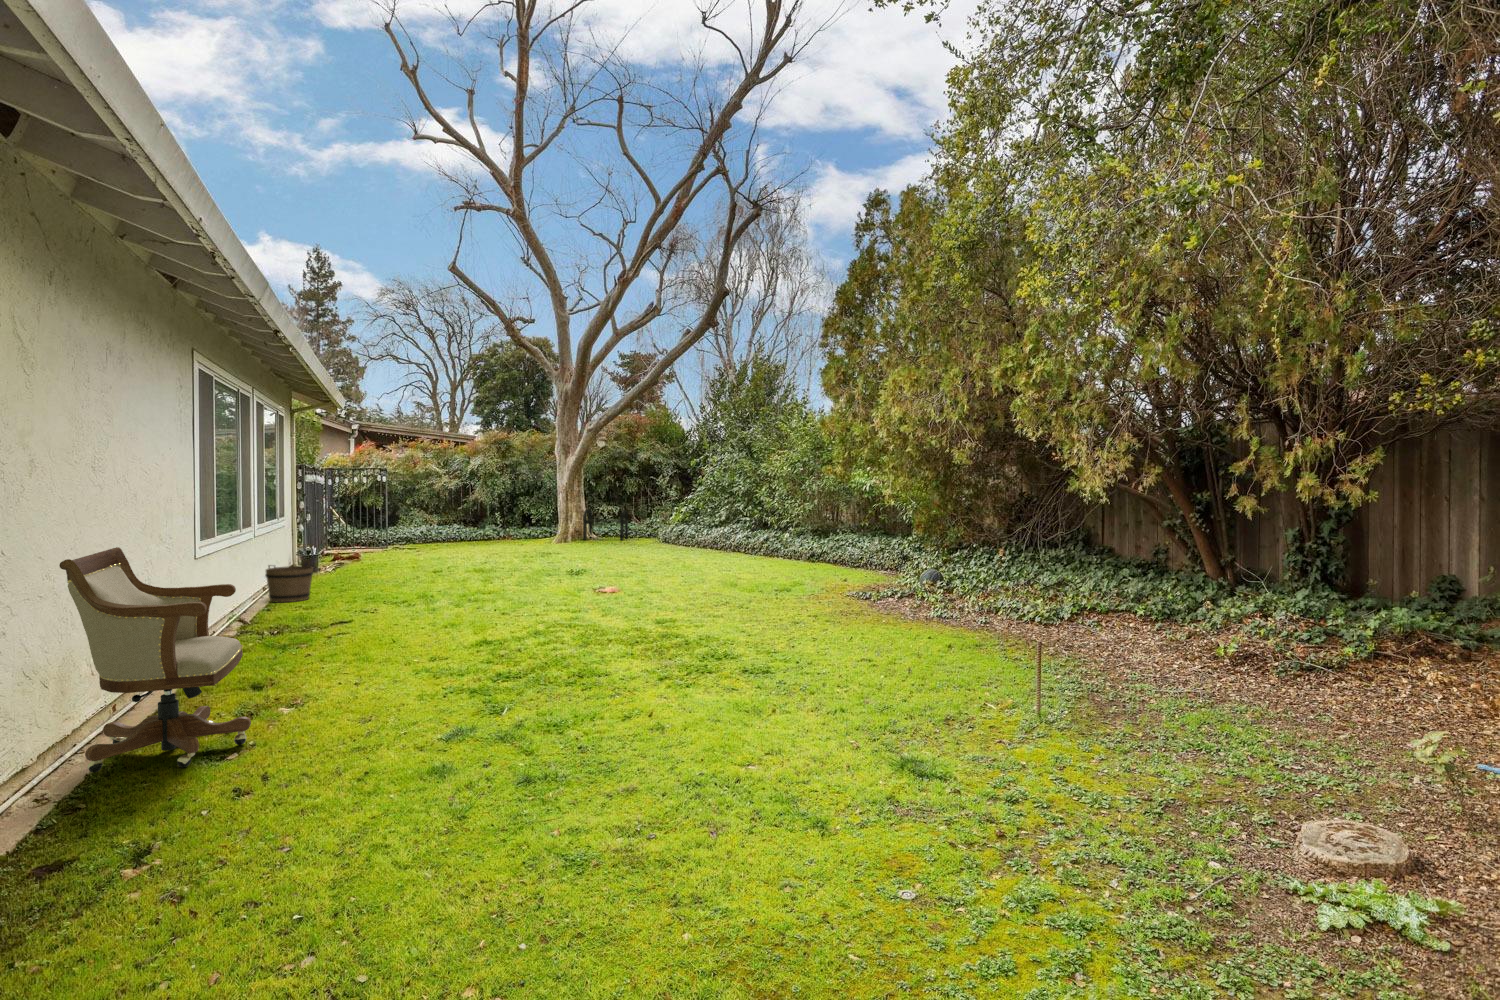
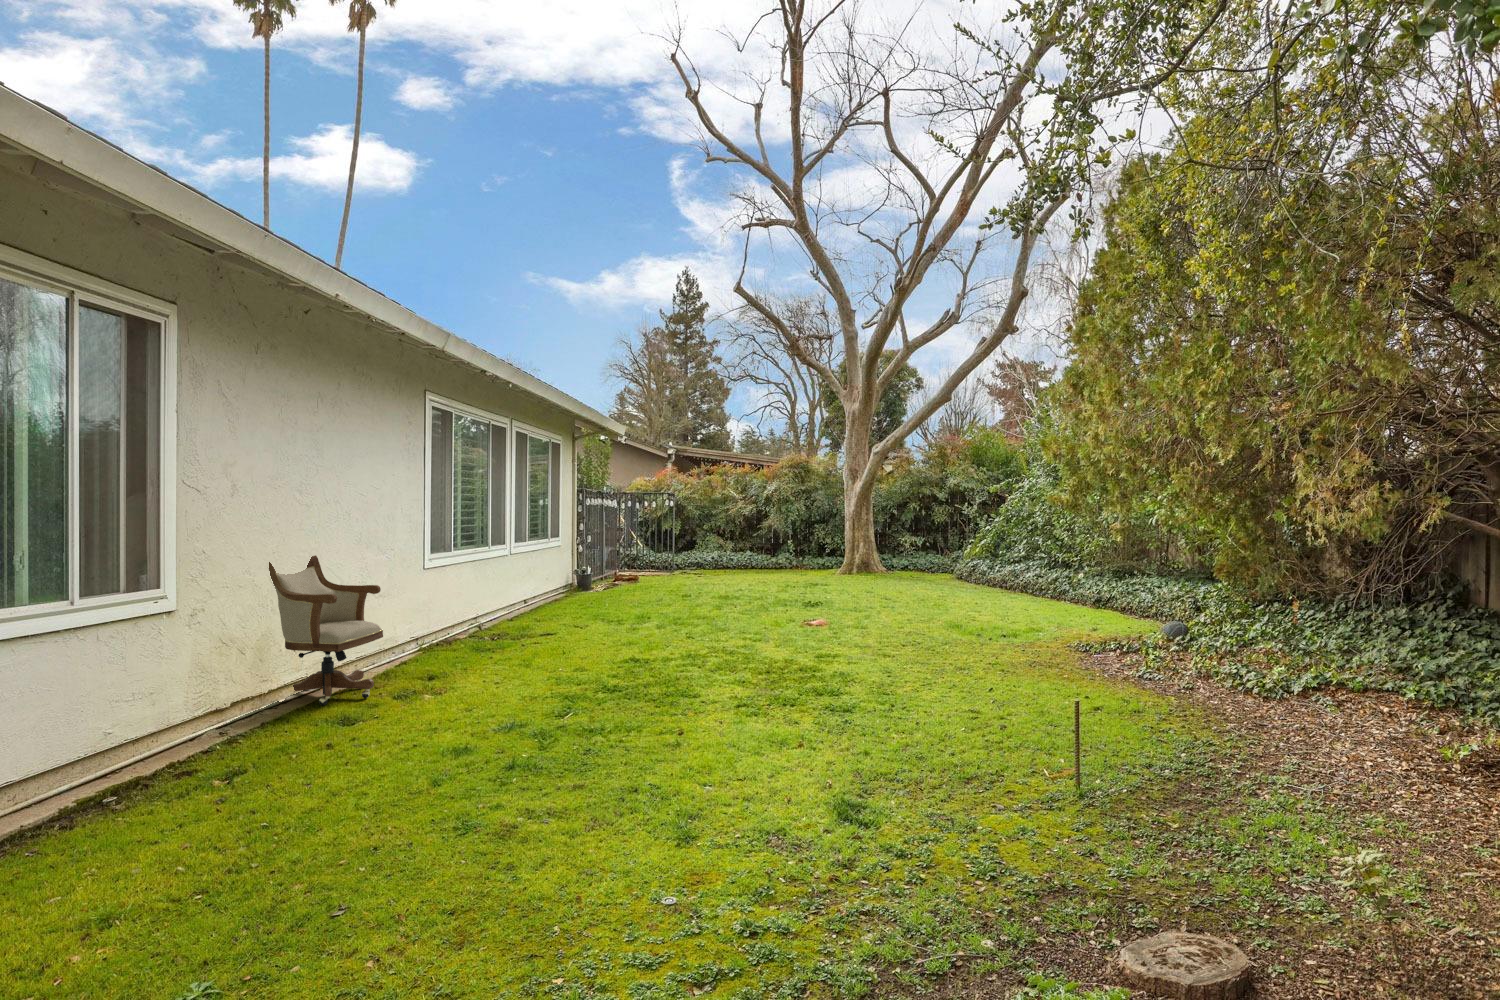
bench: present [583,510,628,540] -> none [868,540,920,575]
bucket: present [265,561,313,602] -> none [514,576,550,611]

